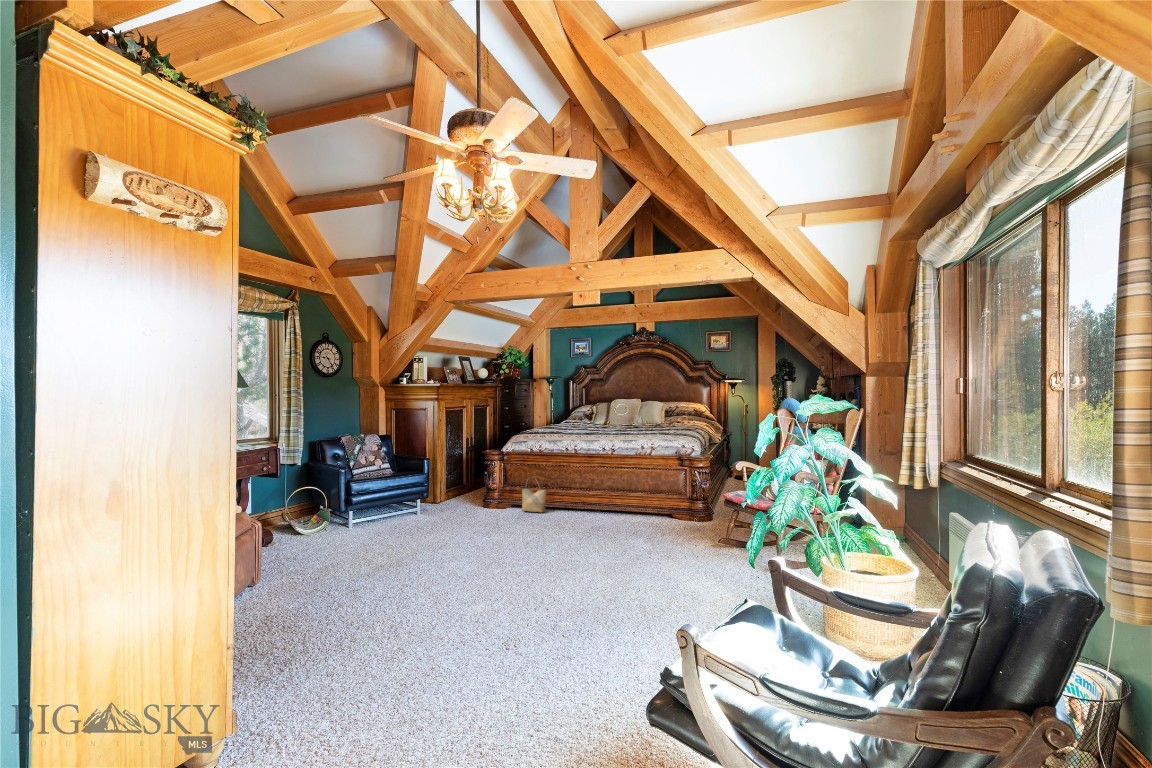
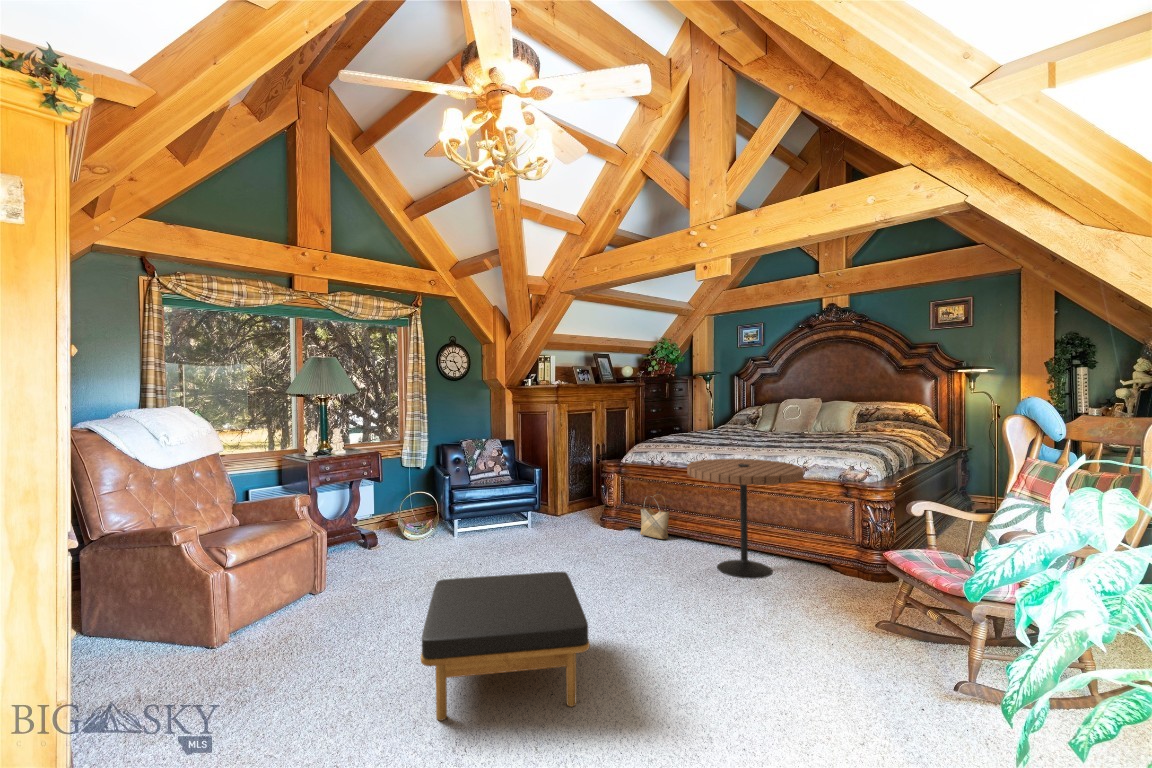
side table: none [575,443,660,532] -> present [687,459,803,579]
ottoman: none [422,533,581,656] -> present [421,572,590,721]

